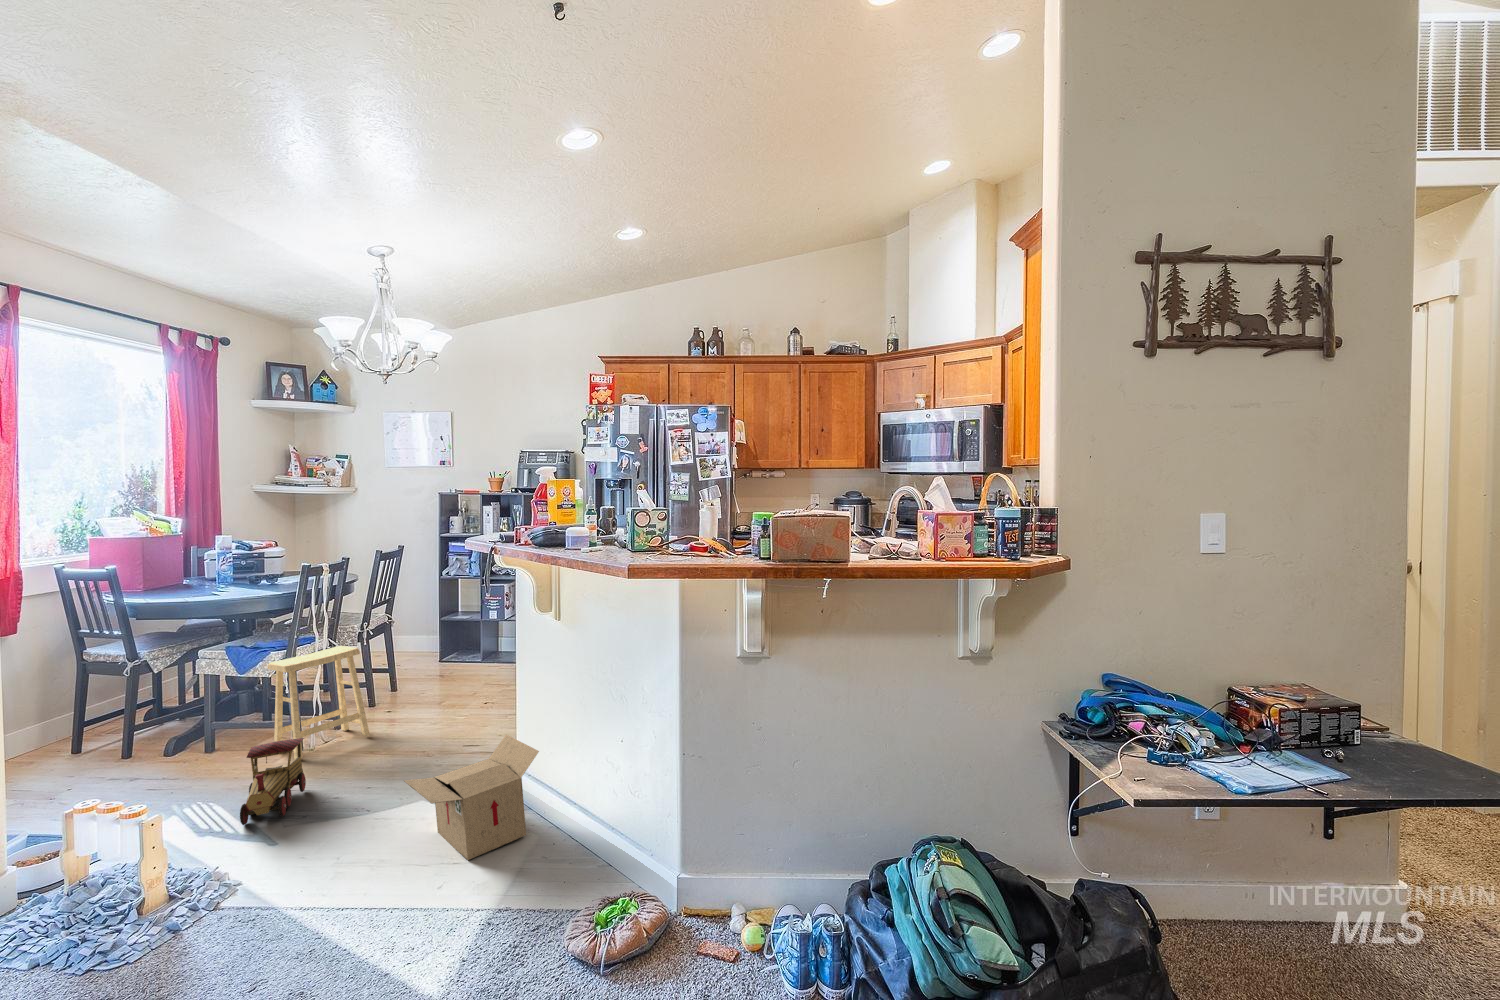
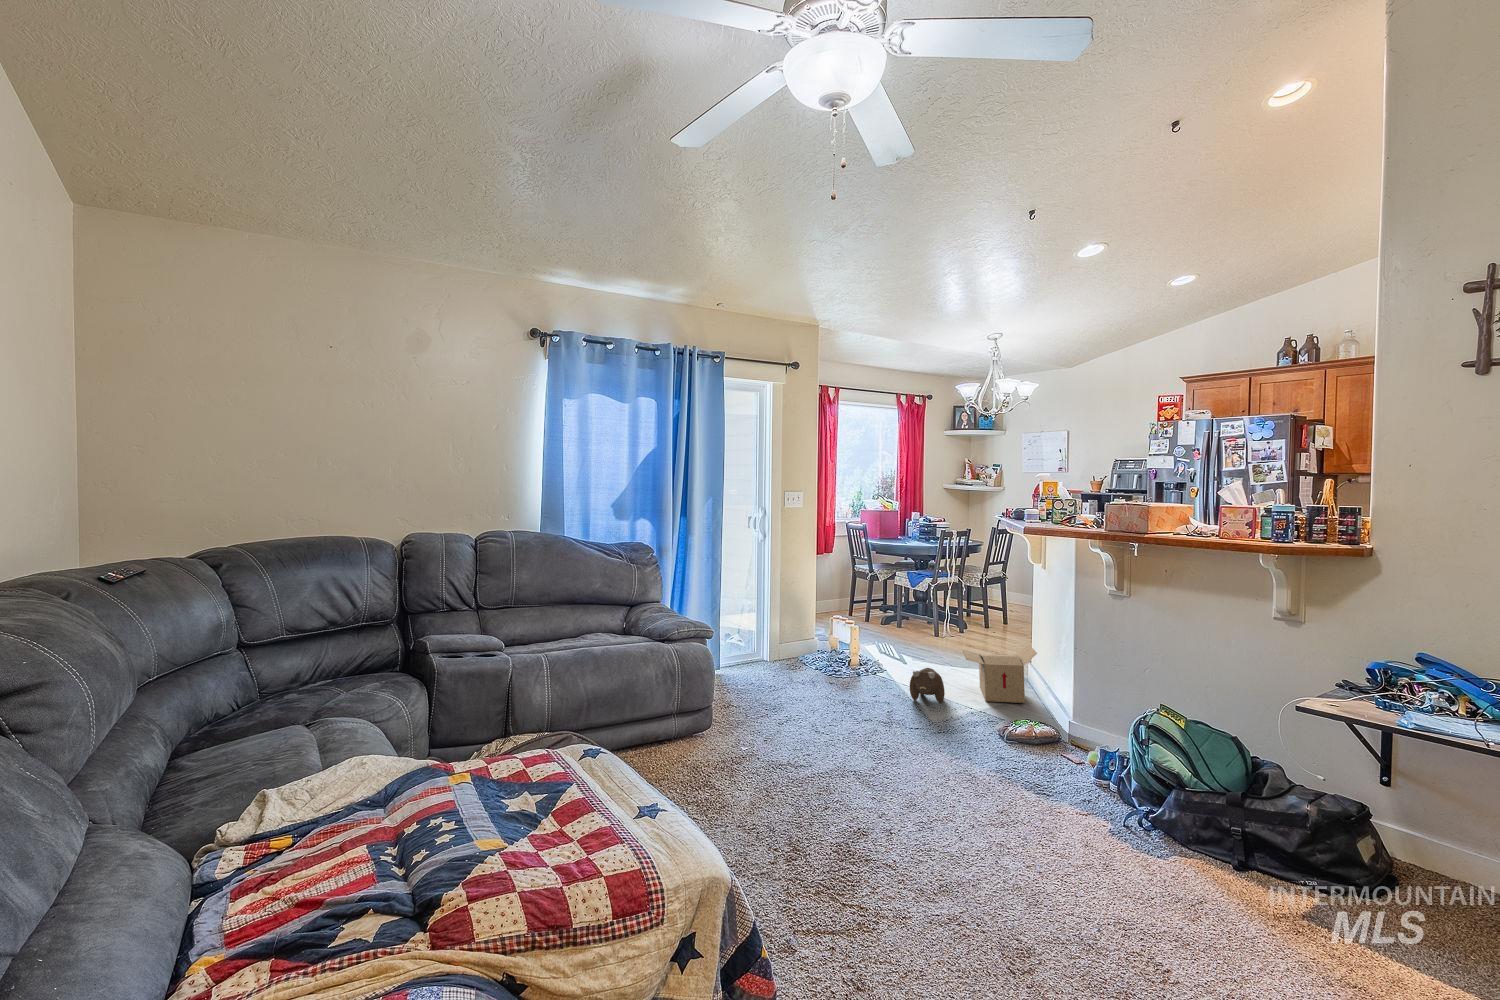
footstool: present [267,646,370,759] -> none [925,582,976,641]
toy train: present [240,738,306,825] -> none [895,622,932,659]
plush toy: none [330,846,405,925] -> present [910,668,945,703]

